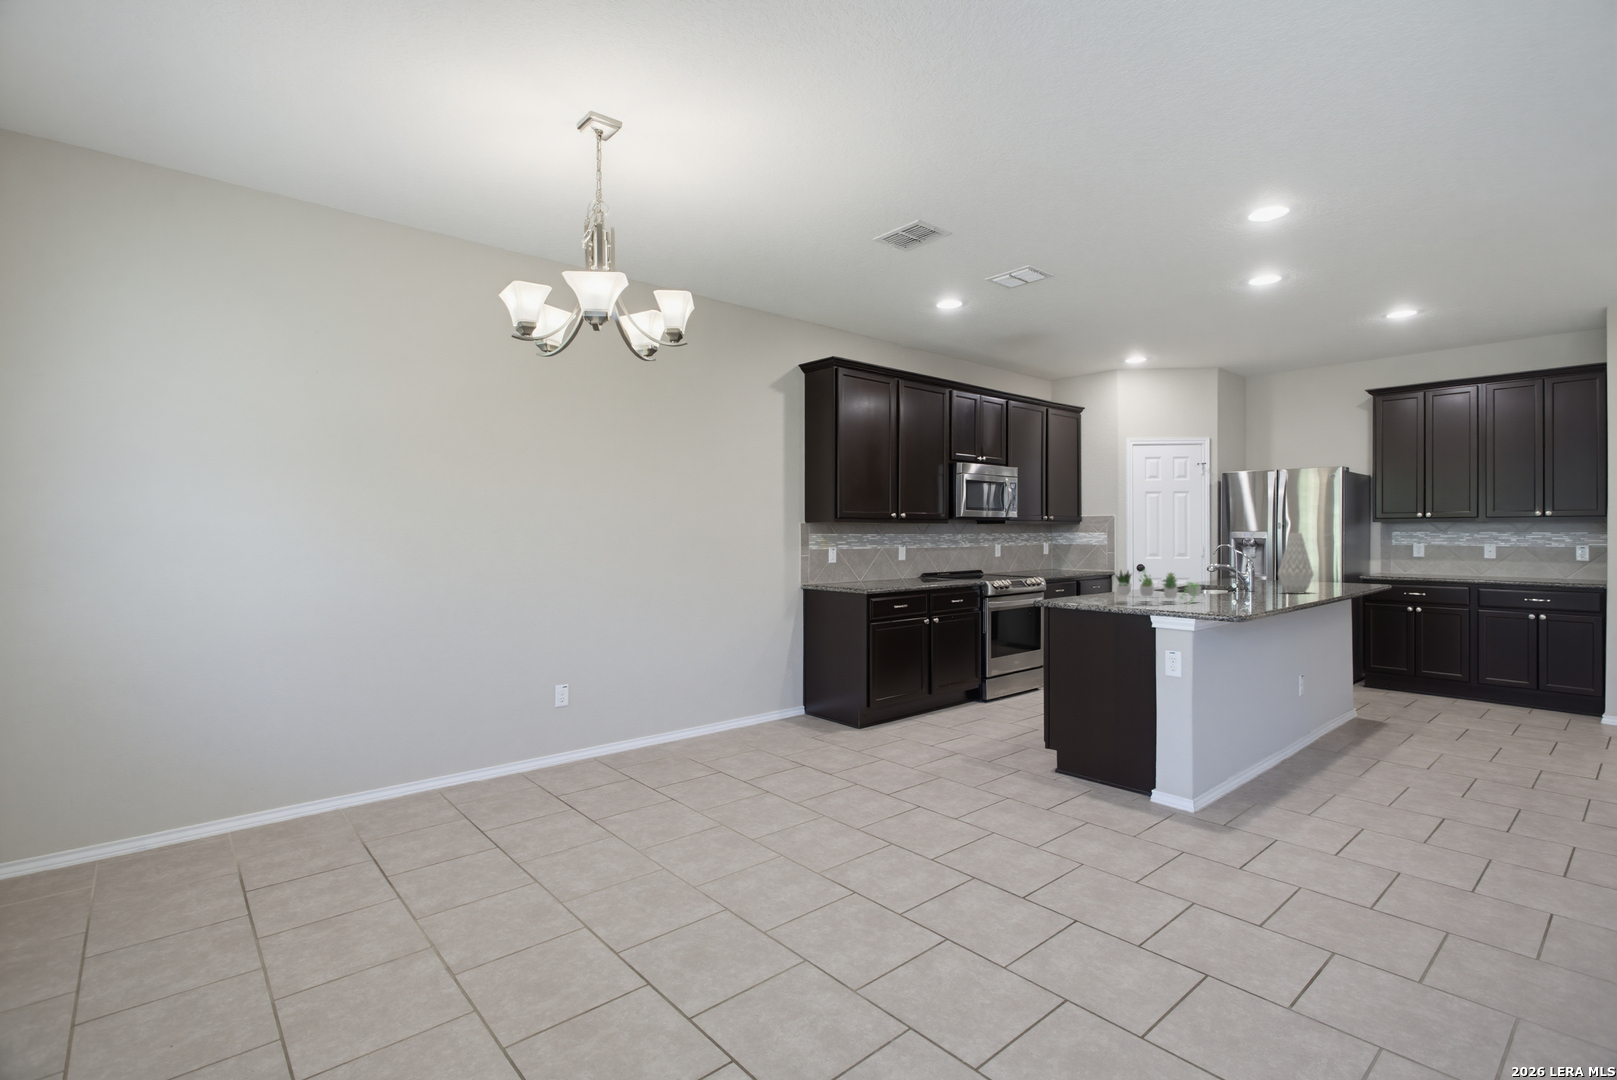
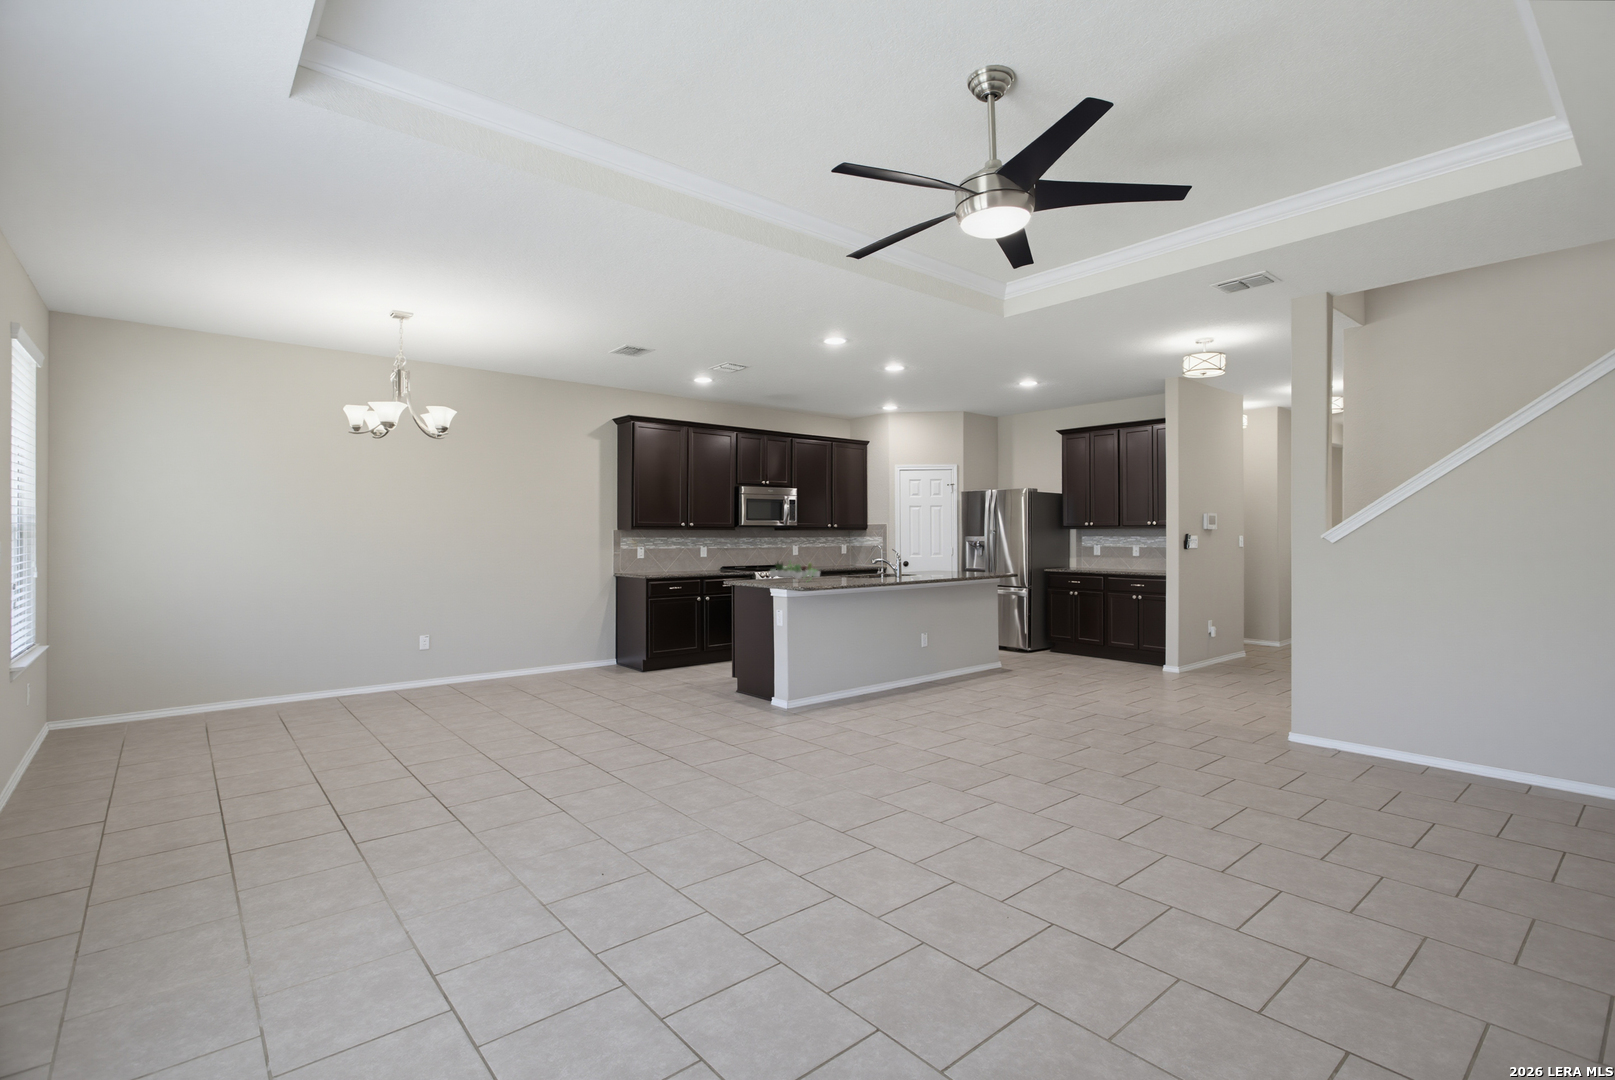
vase: present [1278,533,1314,593] -> none [897,537,917,577]

